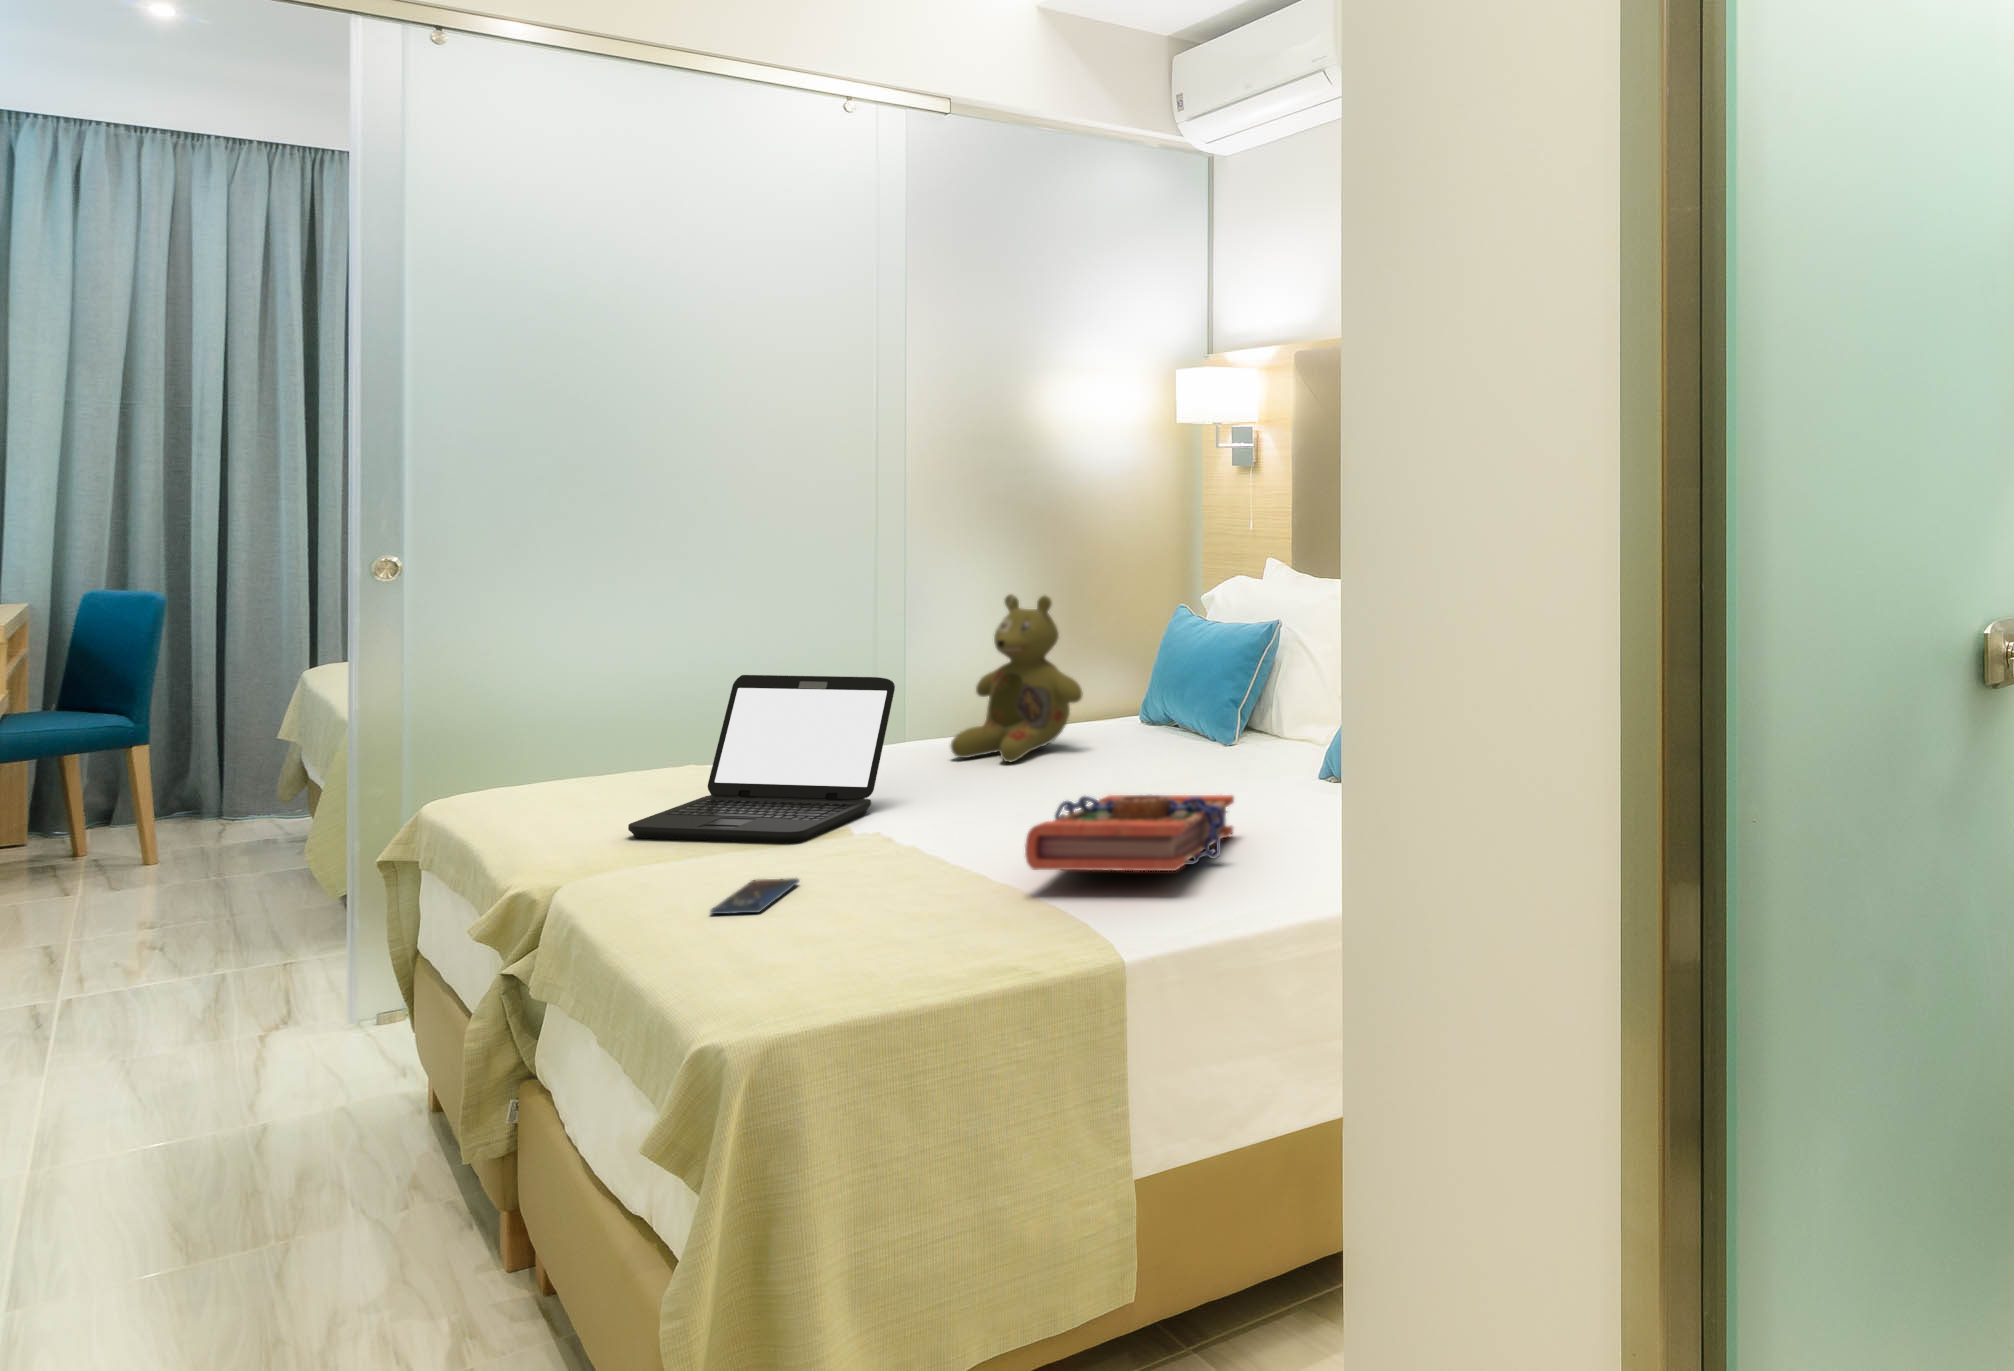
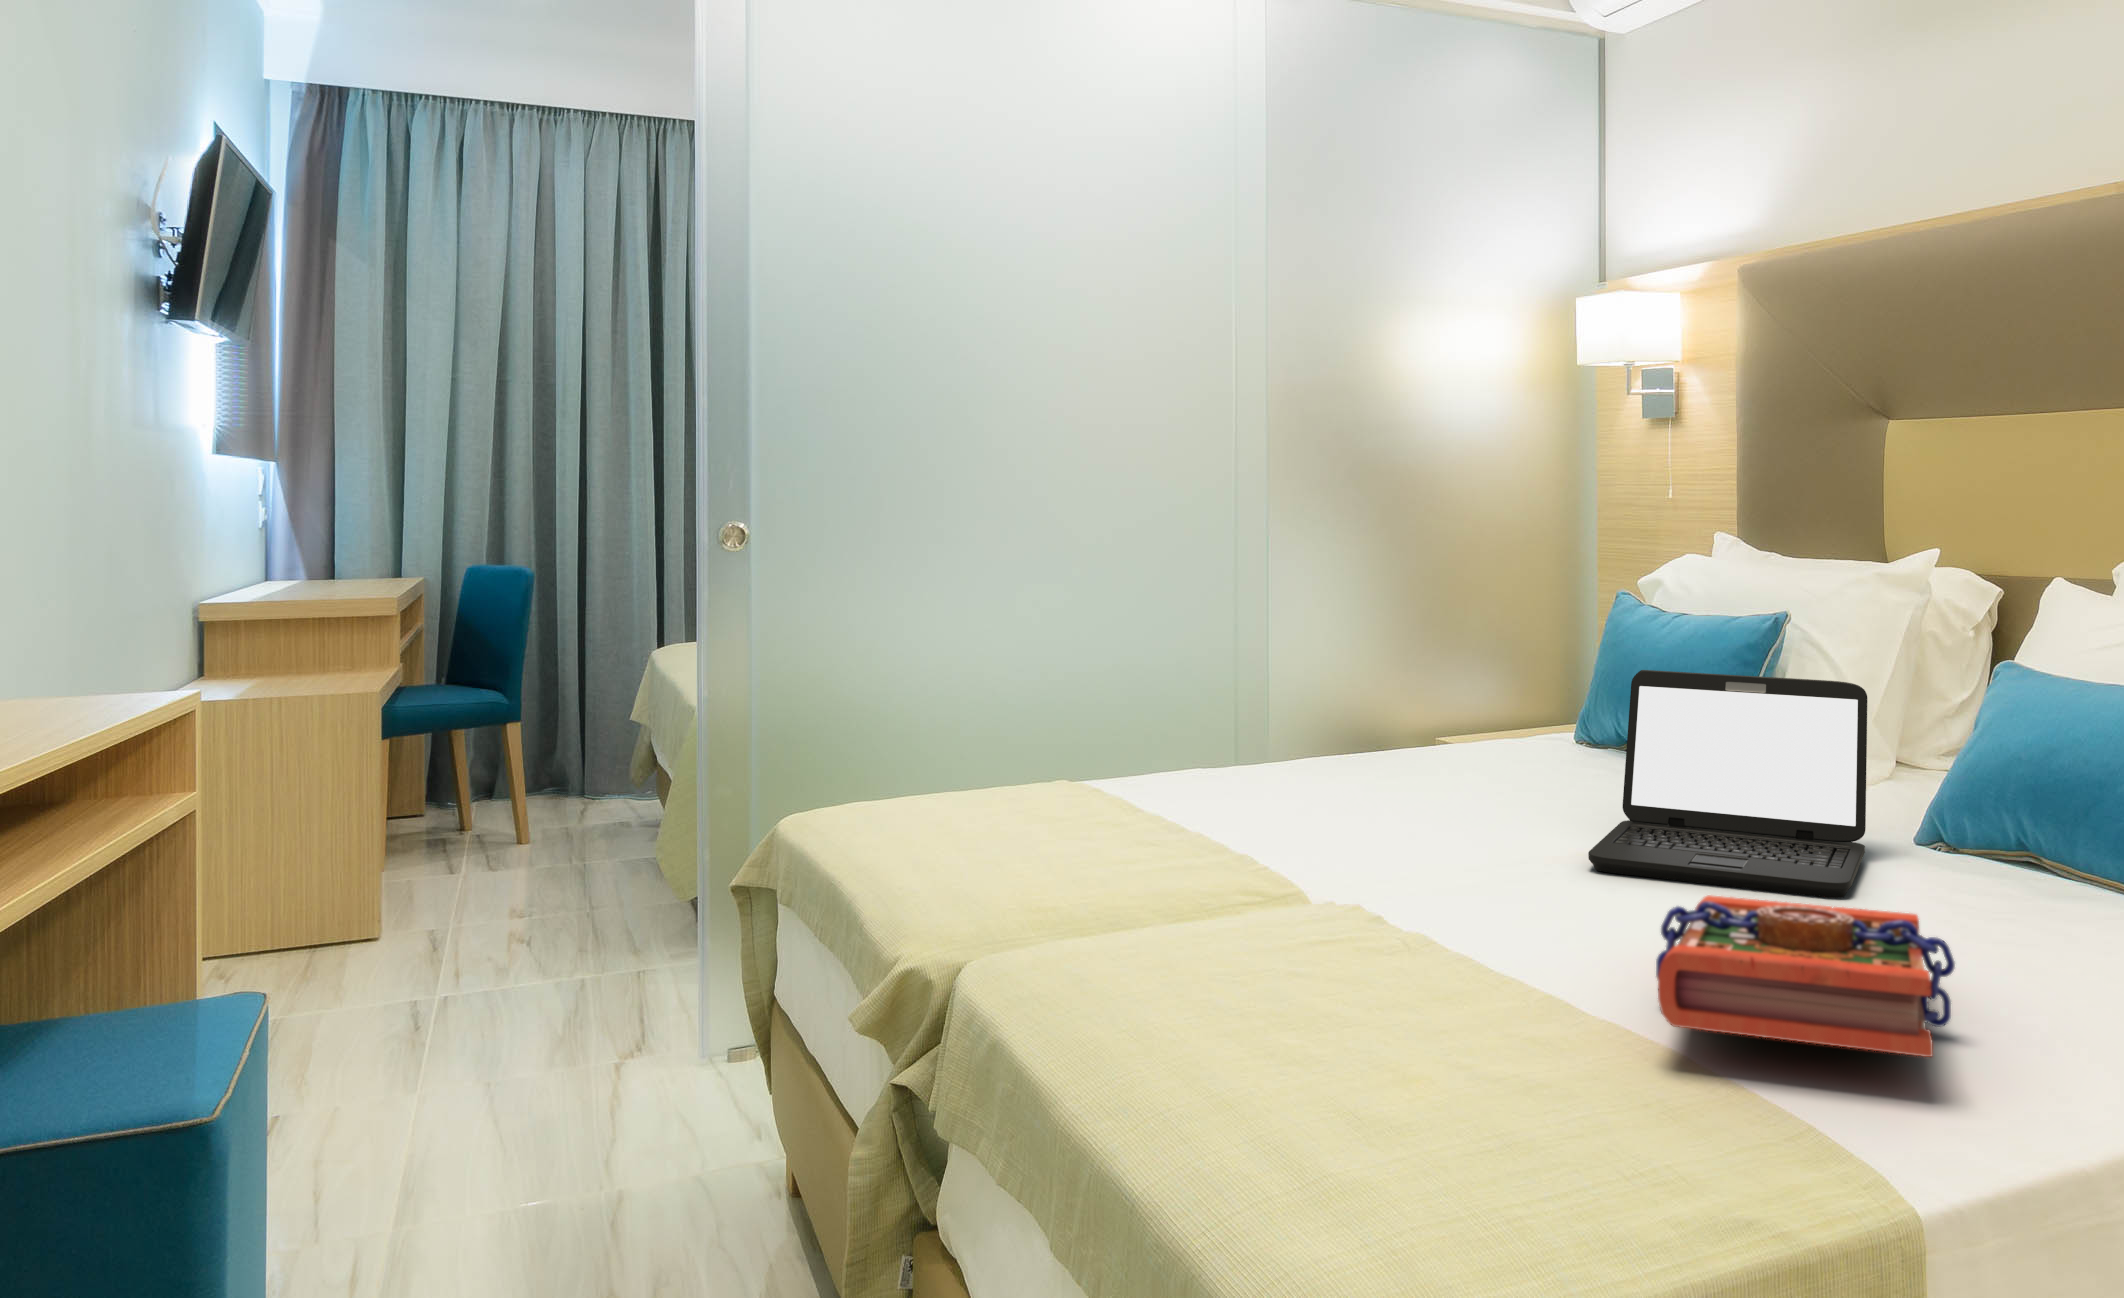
stuffed bear: present [951,594,1083,762] -> none [1388,591,1558,819]
laptop: present [628,675,895,843] -> present [1588,670,1867,898]
smartphone: present [710,878,799,914] -> none [1185,987,1291,1050]

